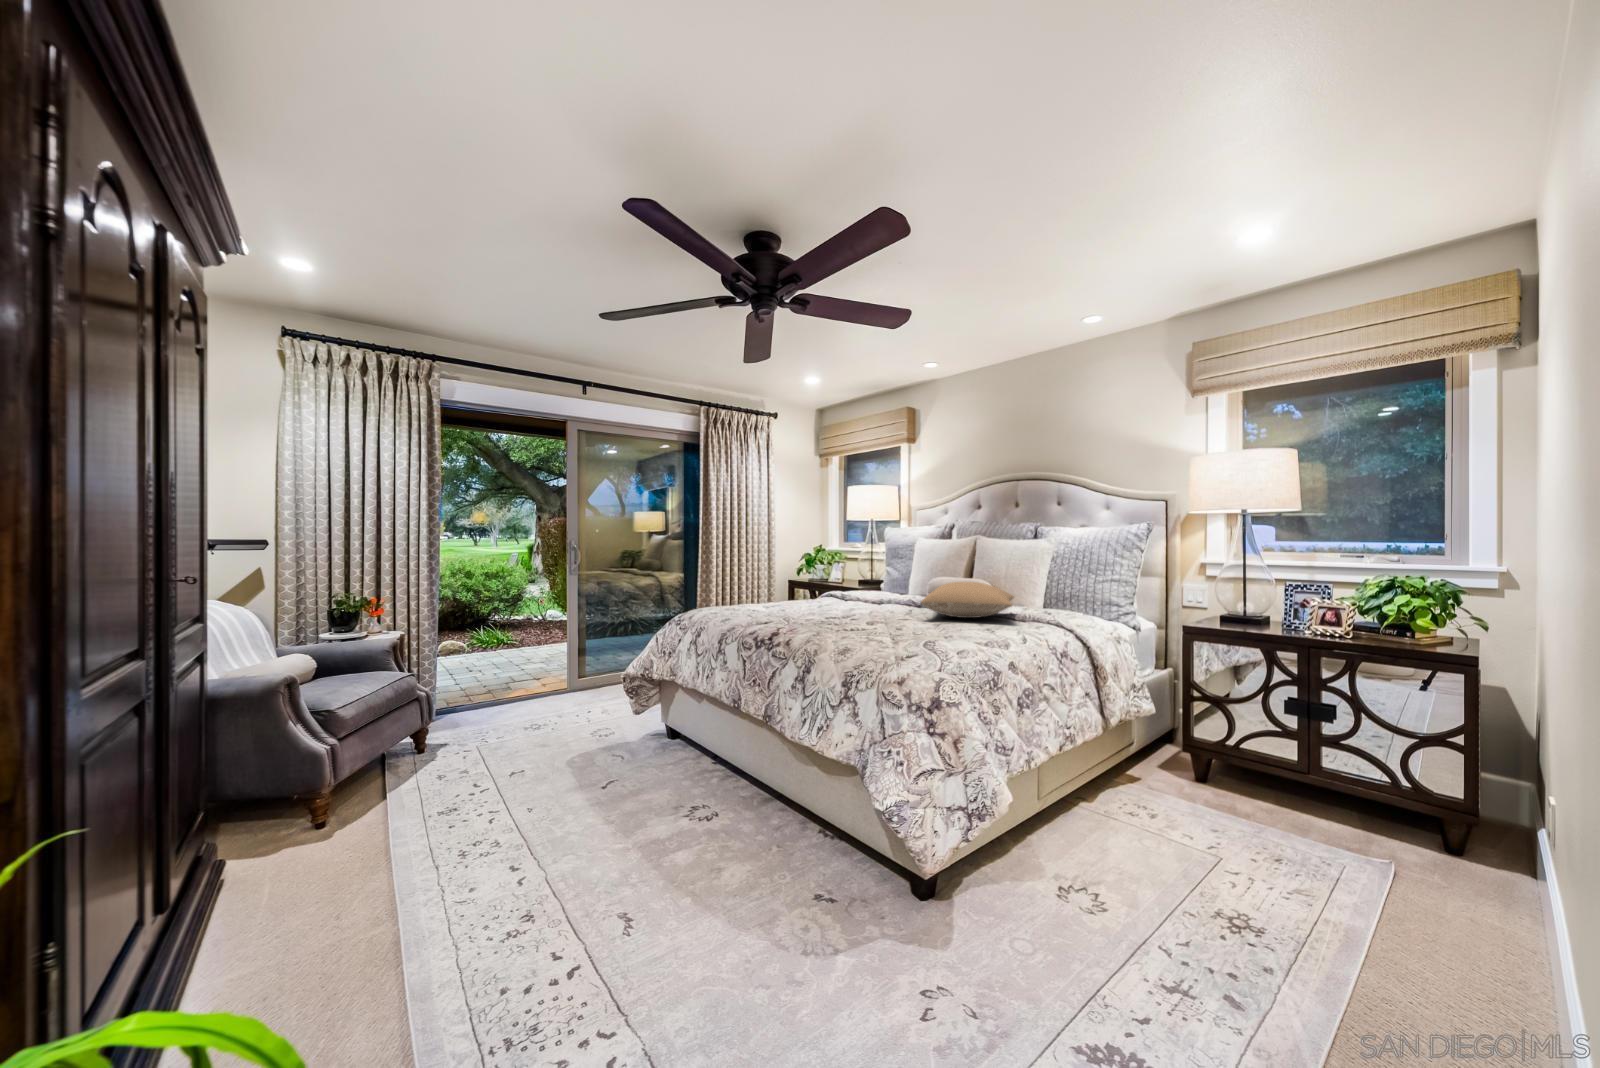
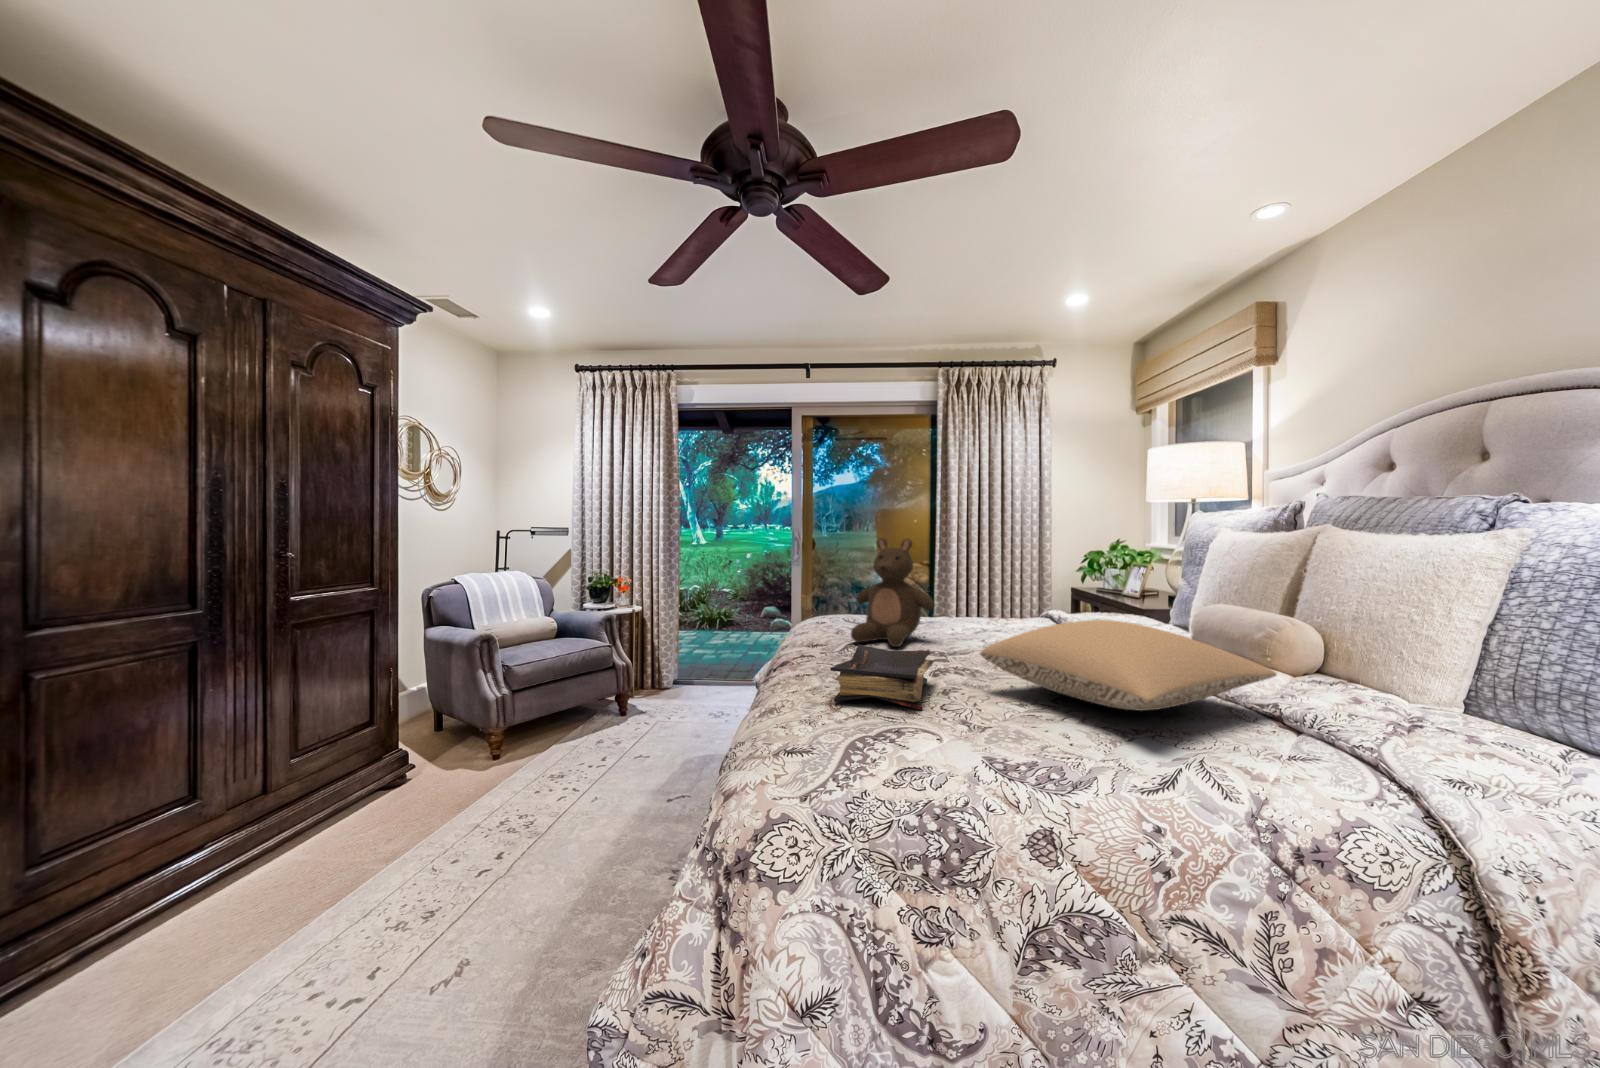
stuffed bear: none [784,546,838,615] -> present [851,538,935,647]
book: none [860,605,926,631] -> present [830,645,934,710]

